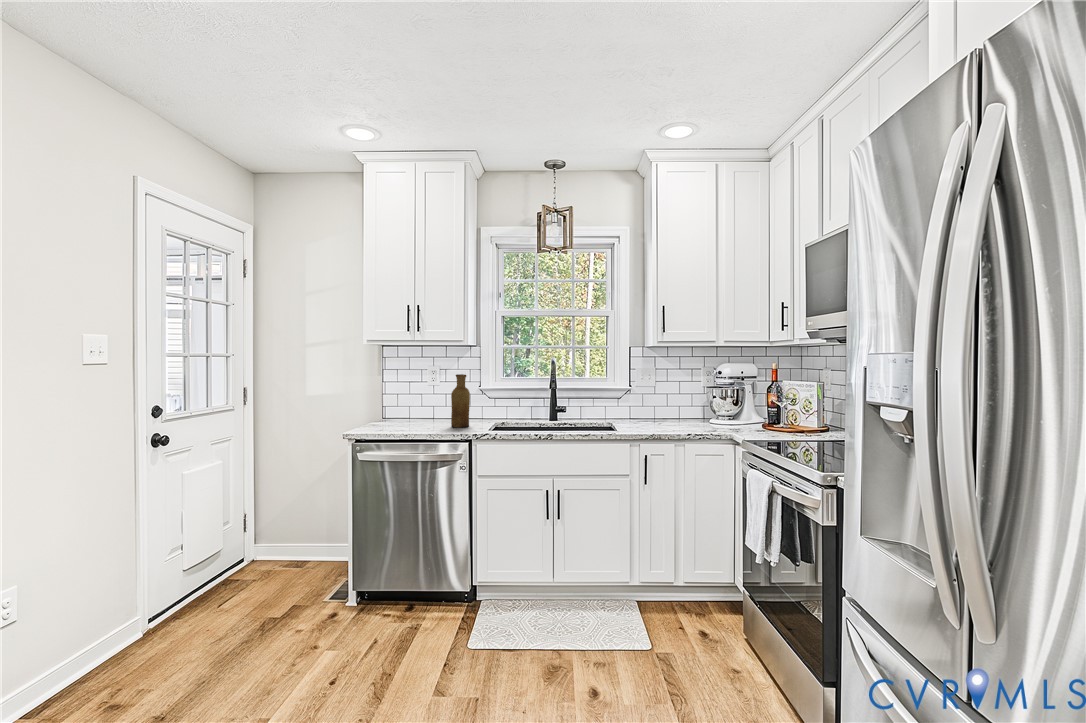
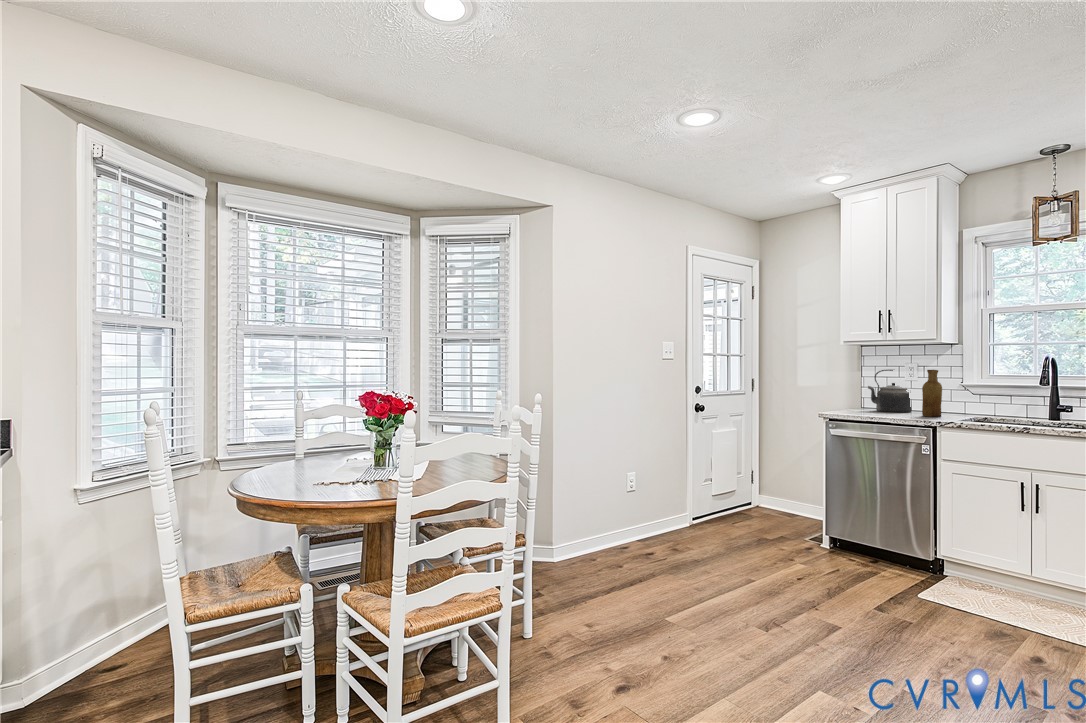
kettle: none [390,374,435,423] -> present [868,370,912,412]

